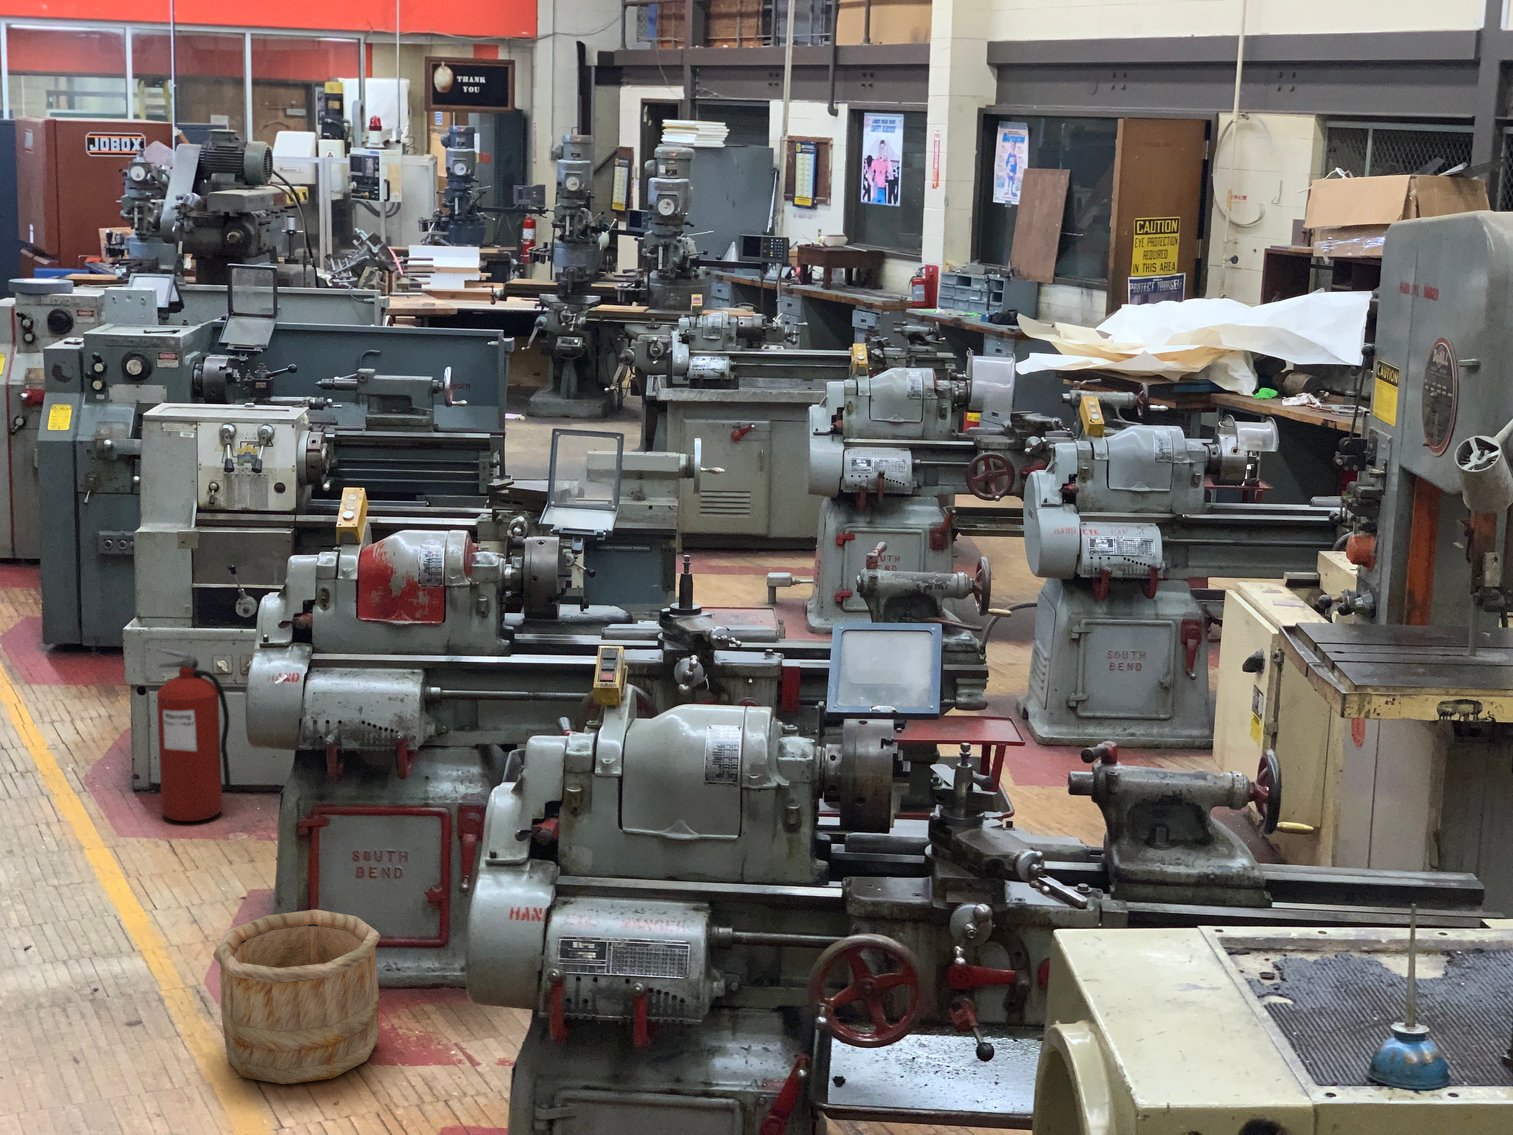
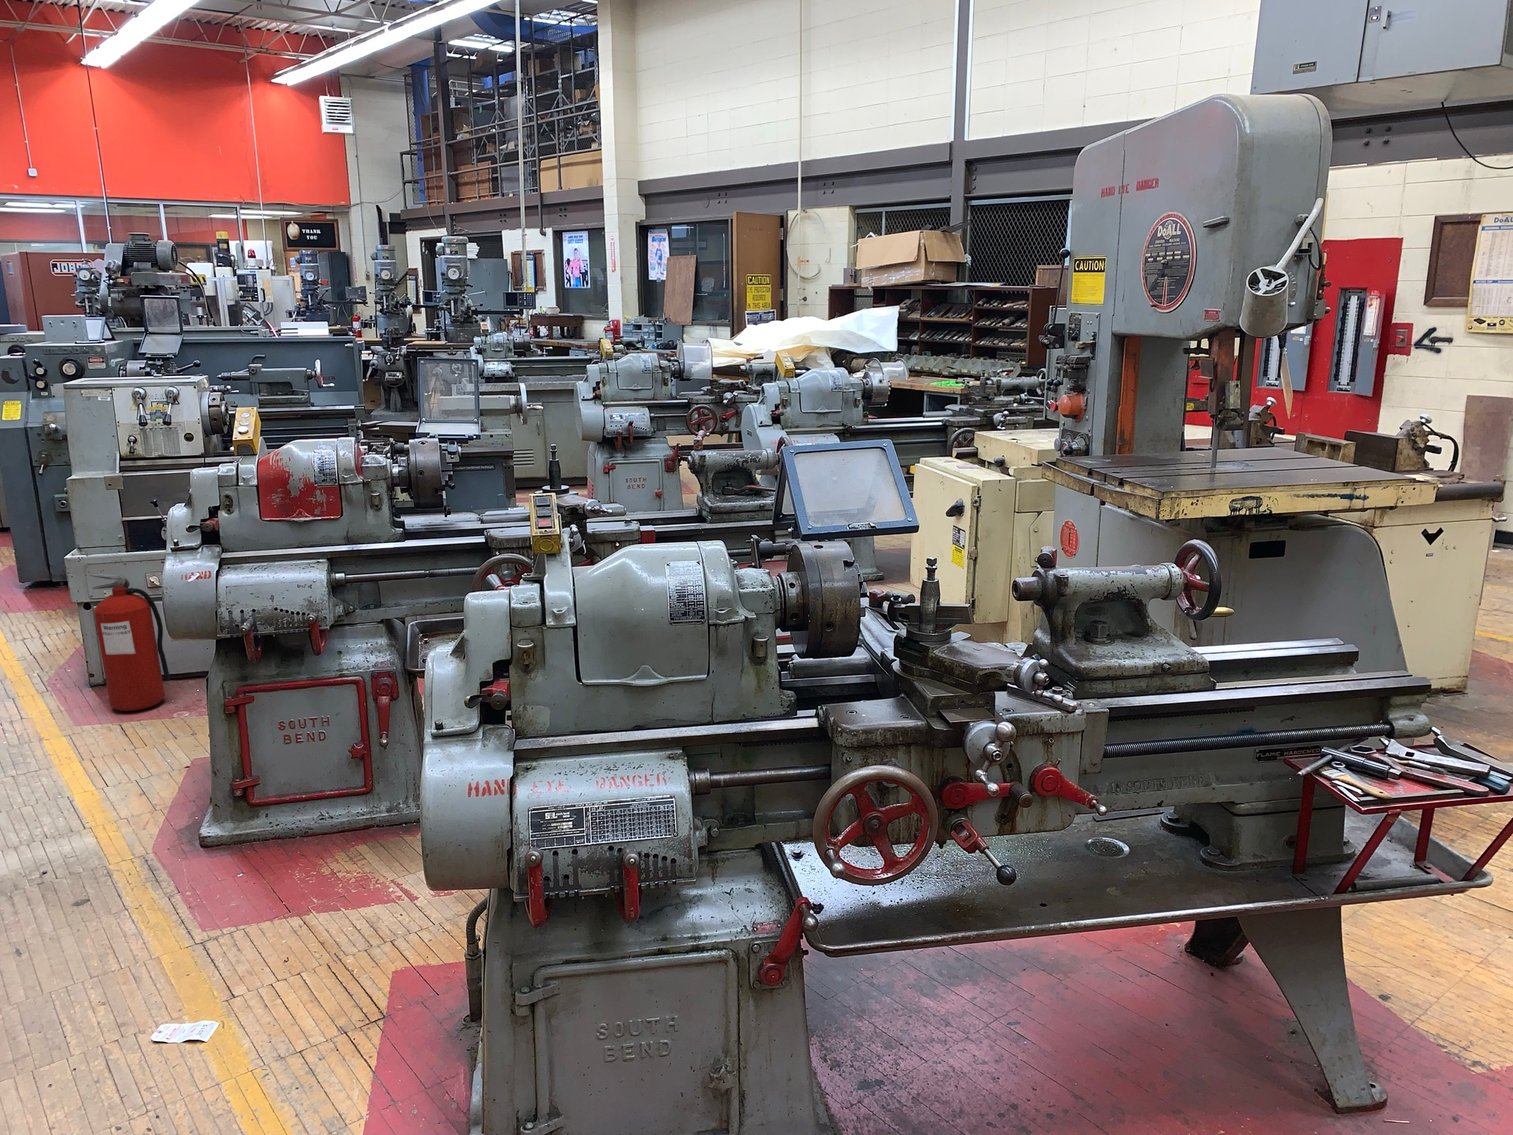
wooden bucket: present [213,910,380,1084] -> none [150,778,322,944]

